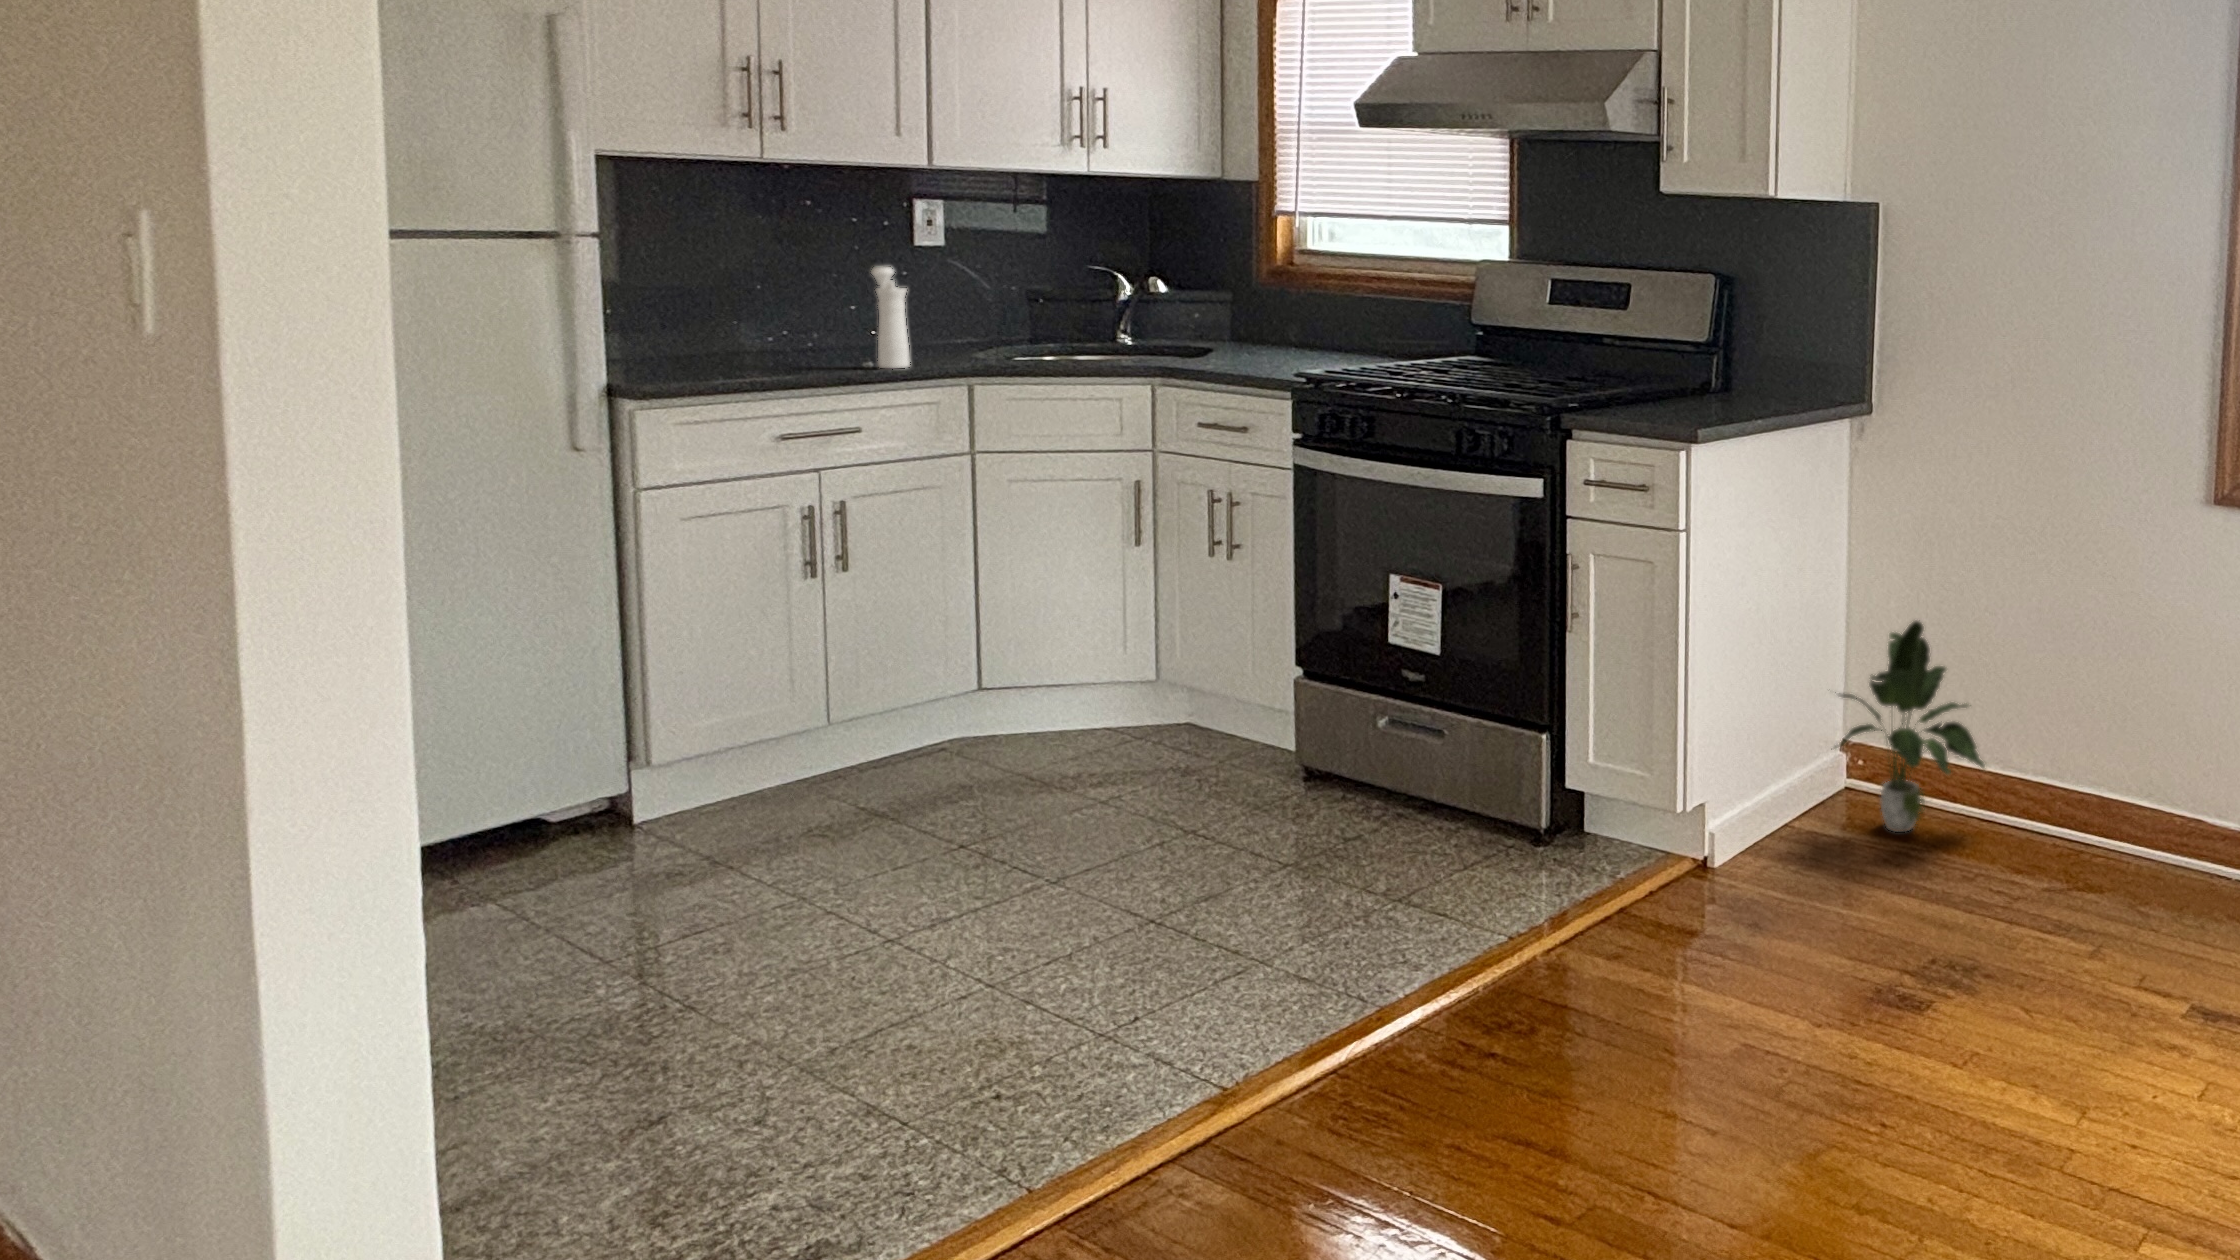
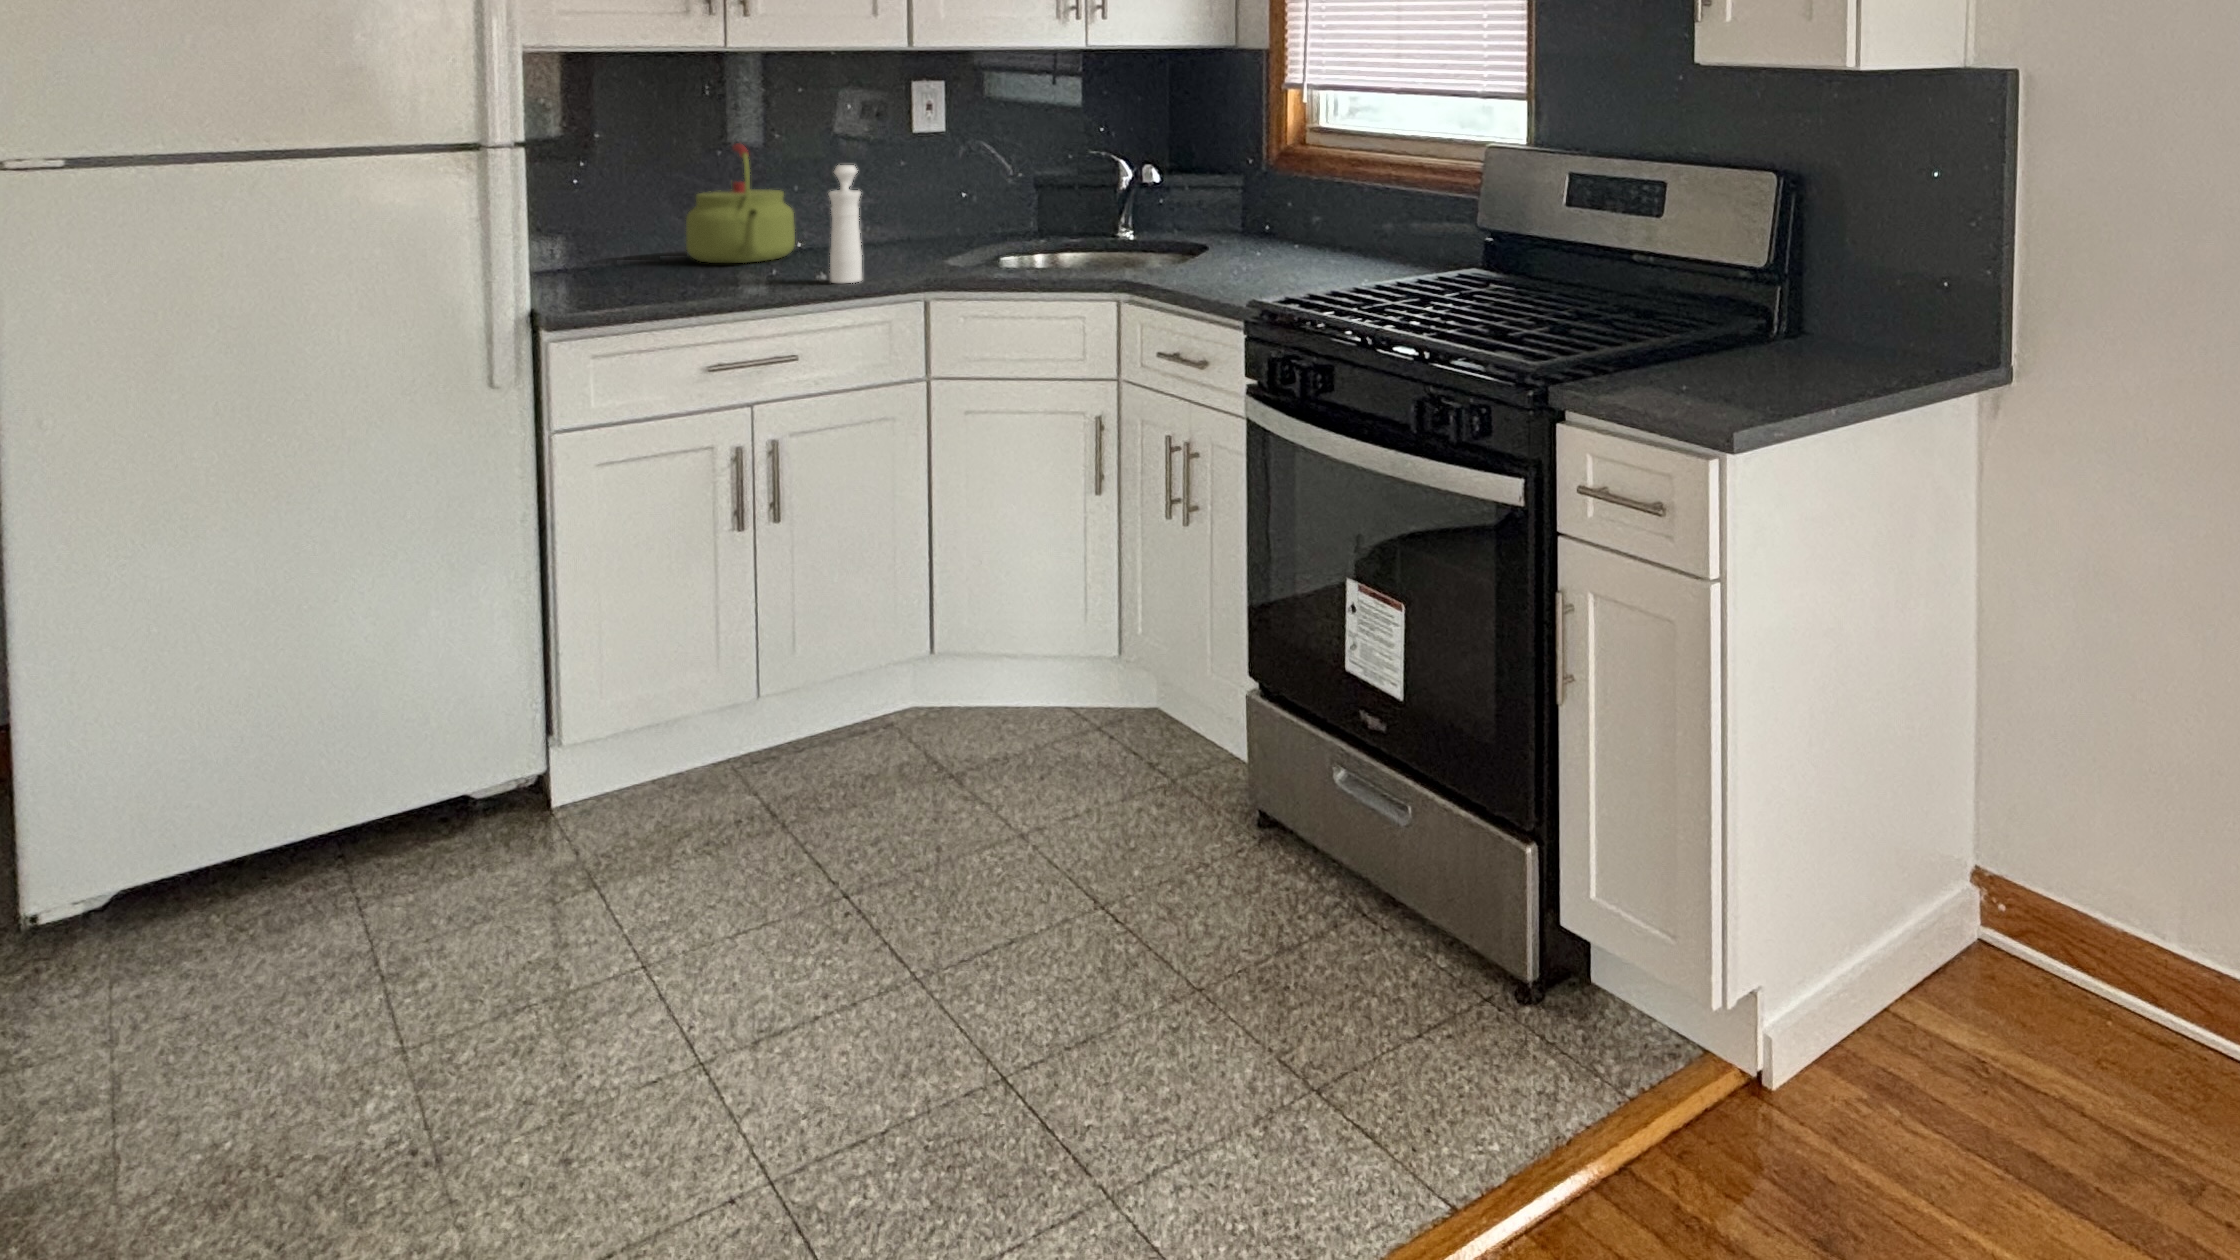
kettle: none [697,248,810,357] -> present [686,144,795,263]
potted plant: present [1831,621,1985,832] -> none [1947,715,2211,1051]

